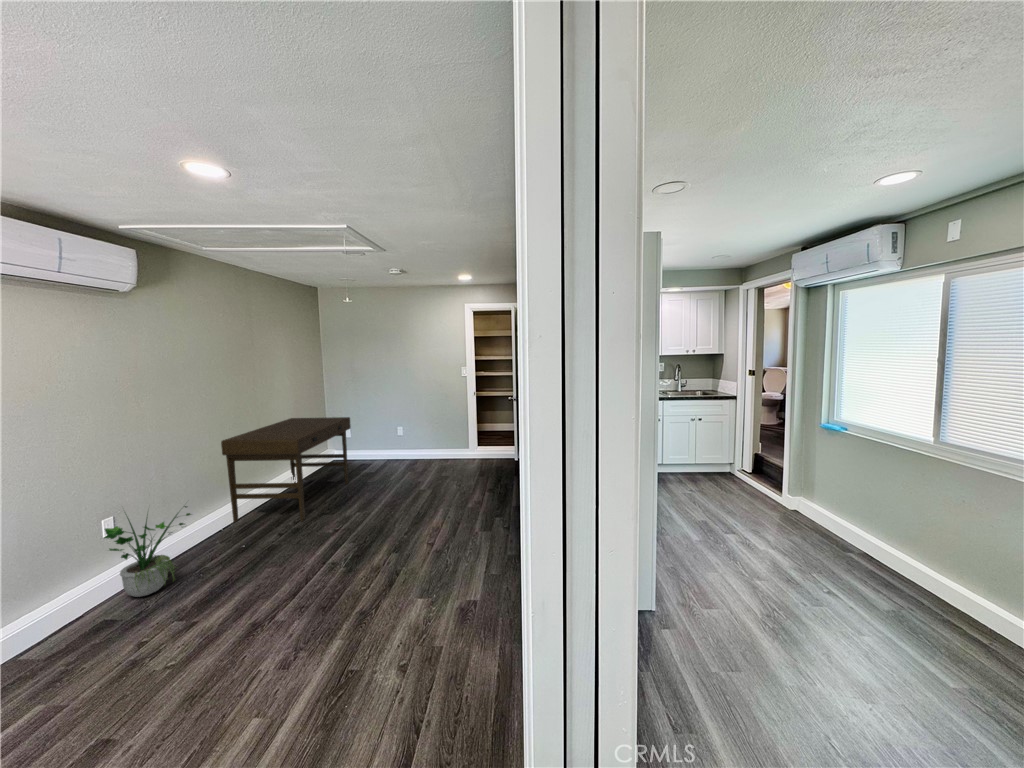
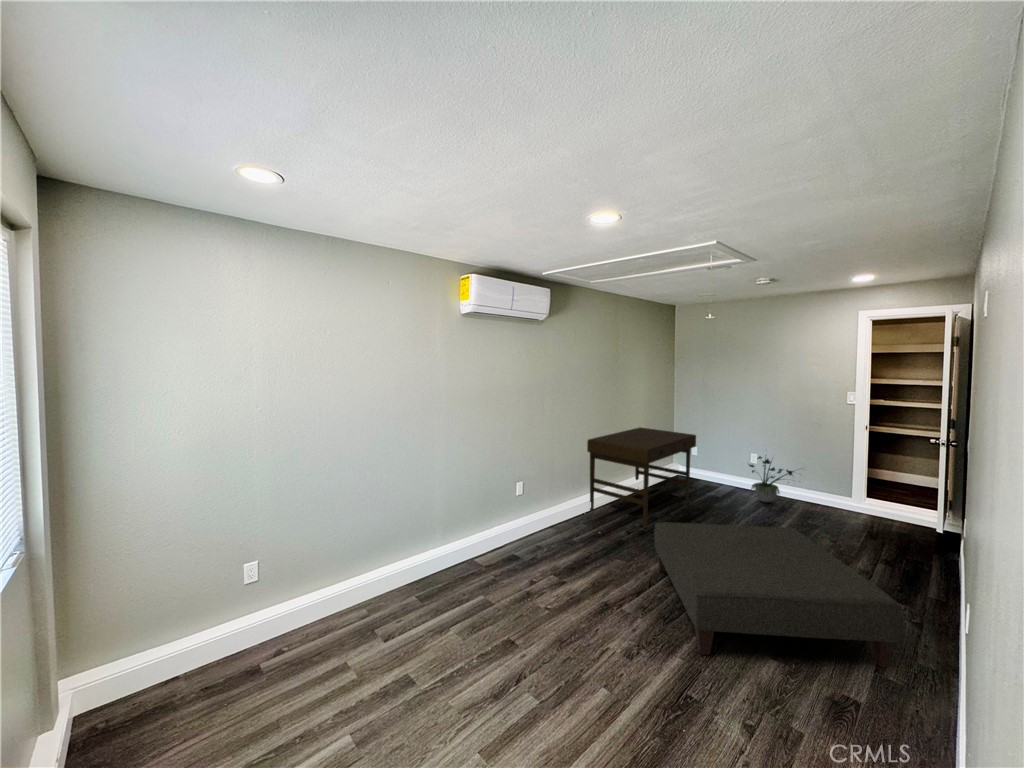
ottoman: none [309,481,499,627] -> present [654,522,902,668]
potted plant: present [105,506,191,597] -> present [749,456,793,502]

